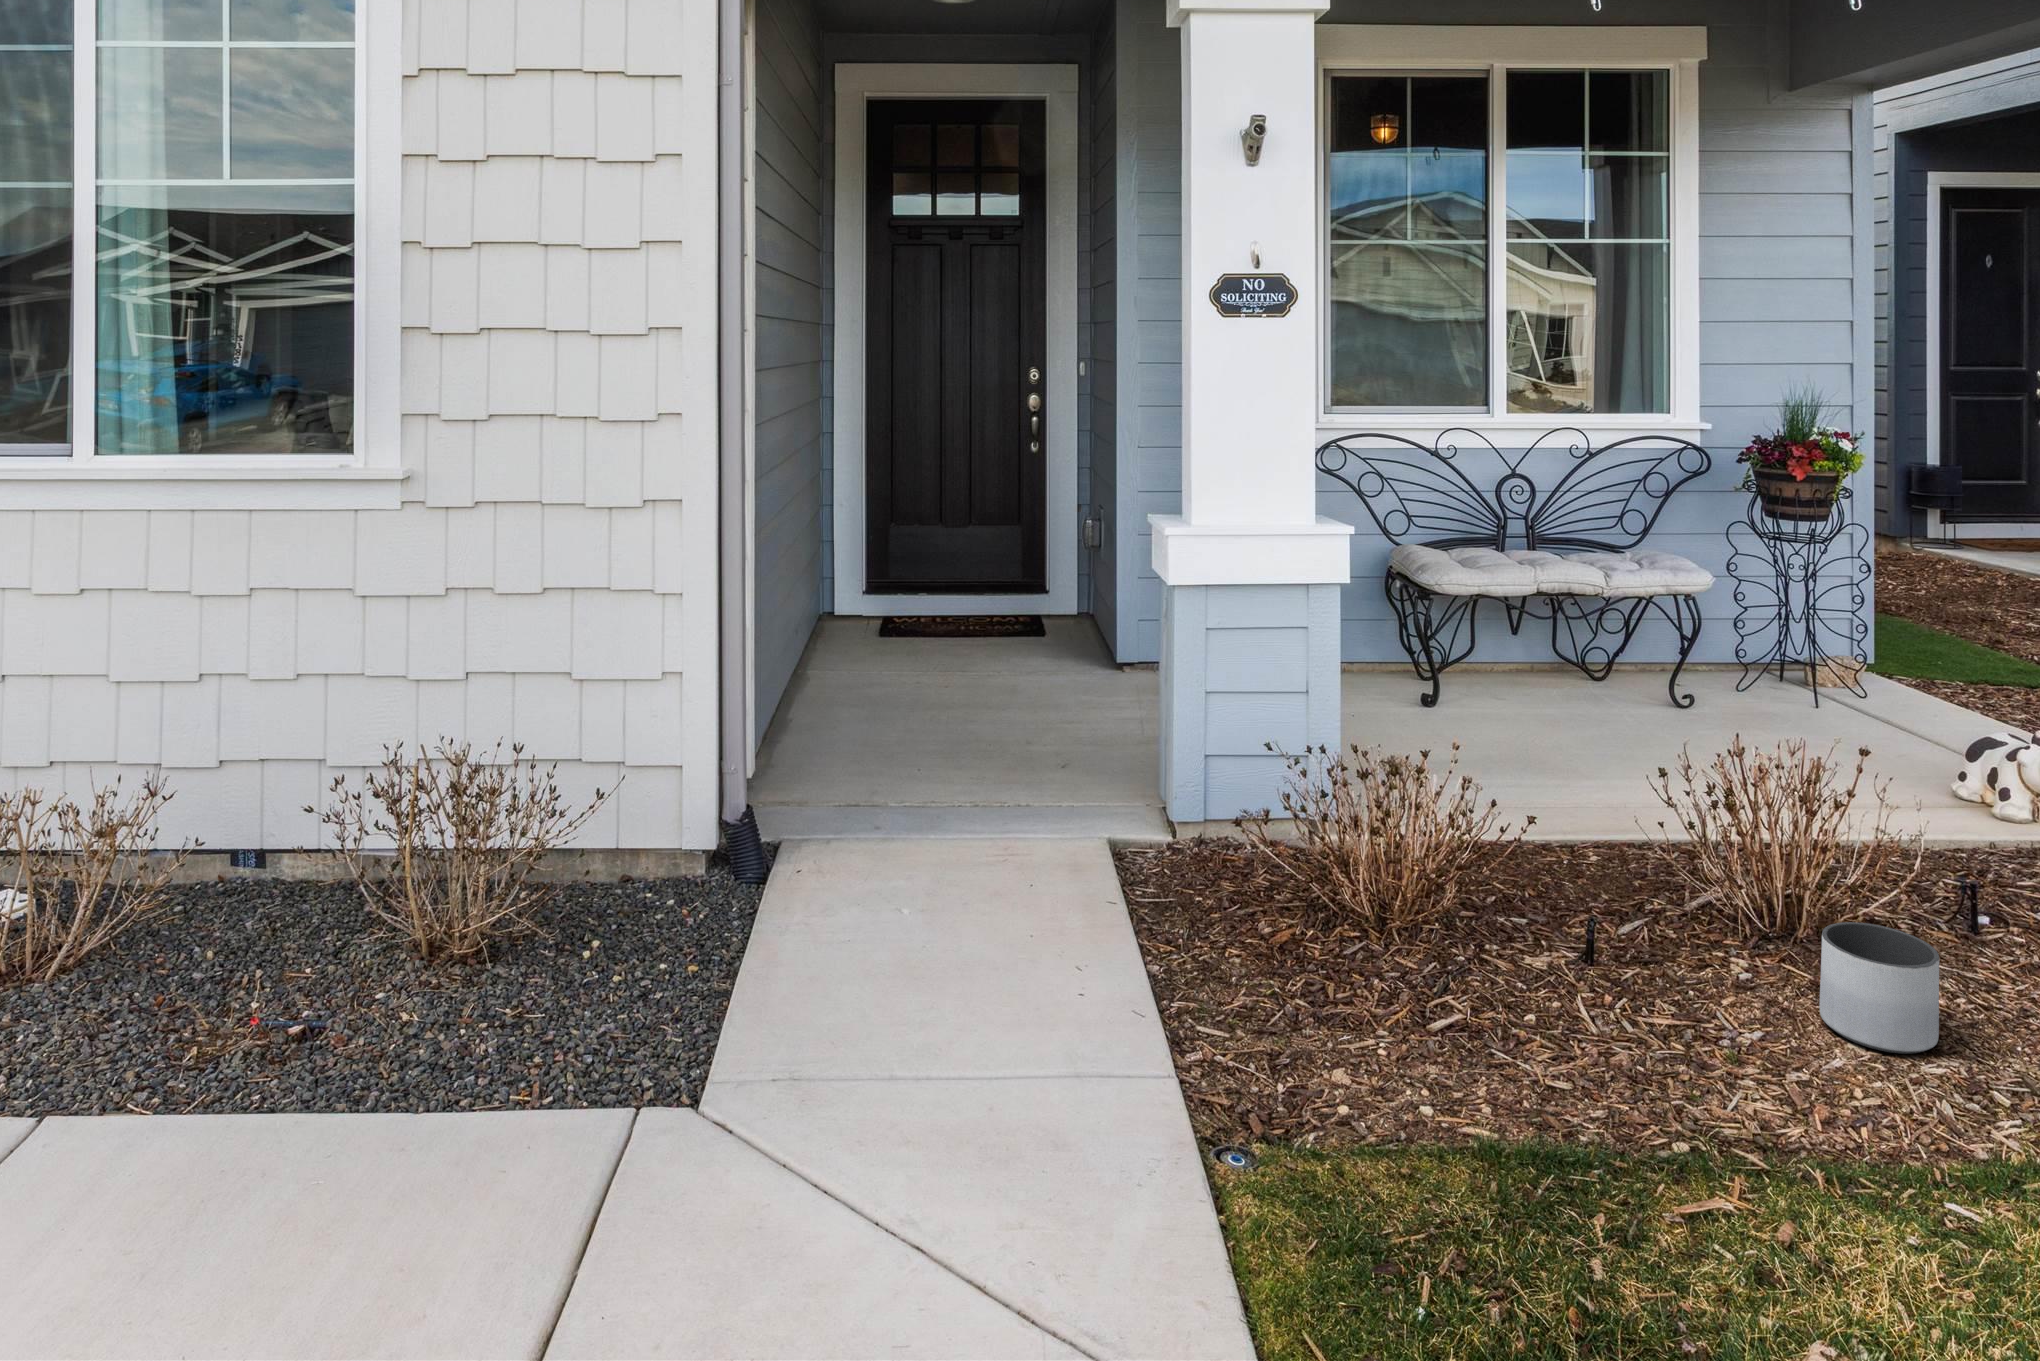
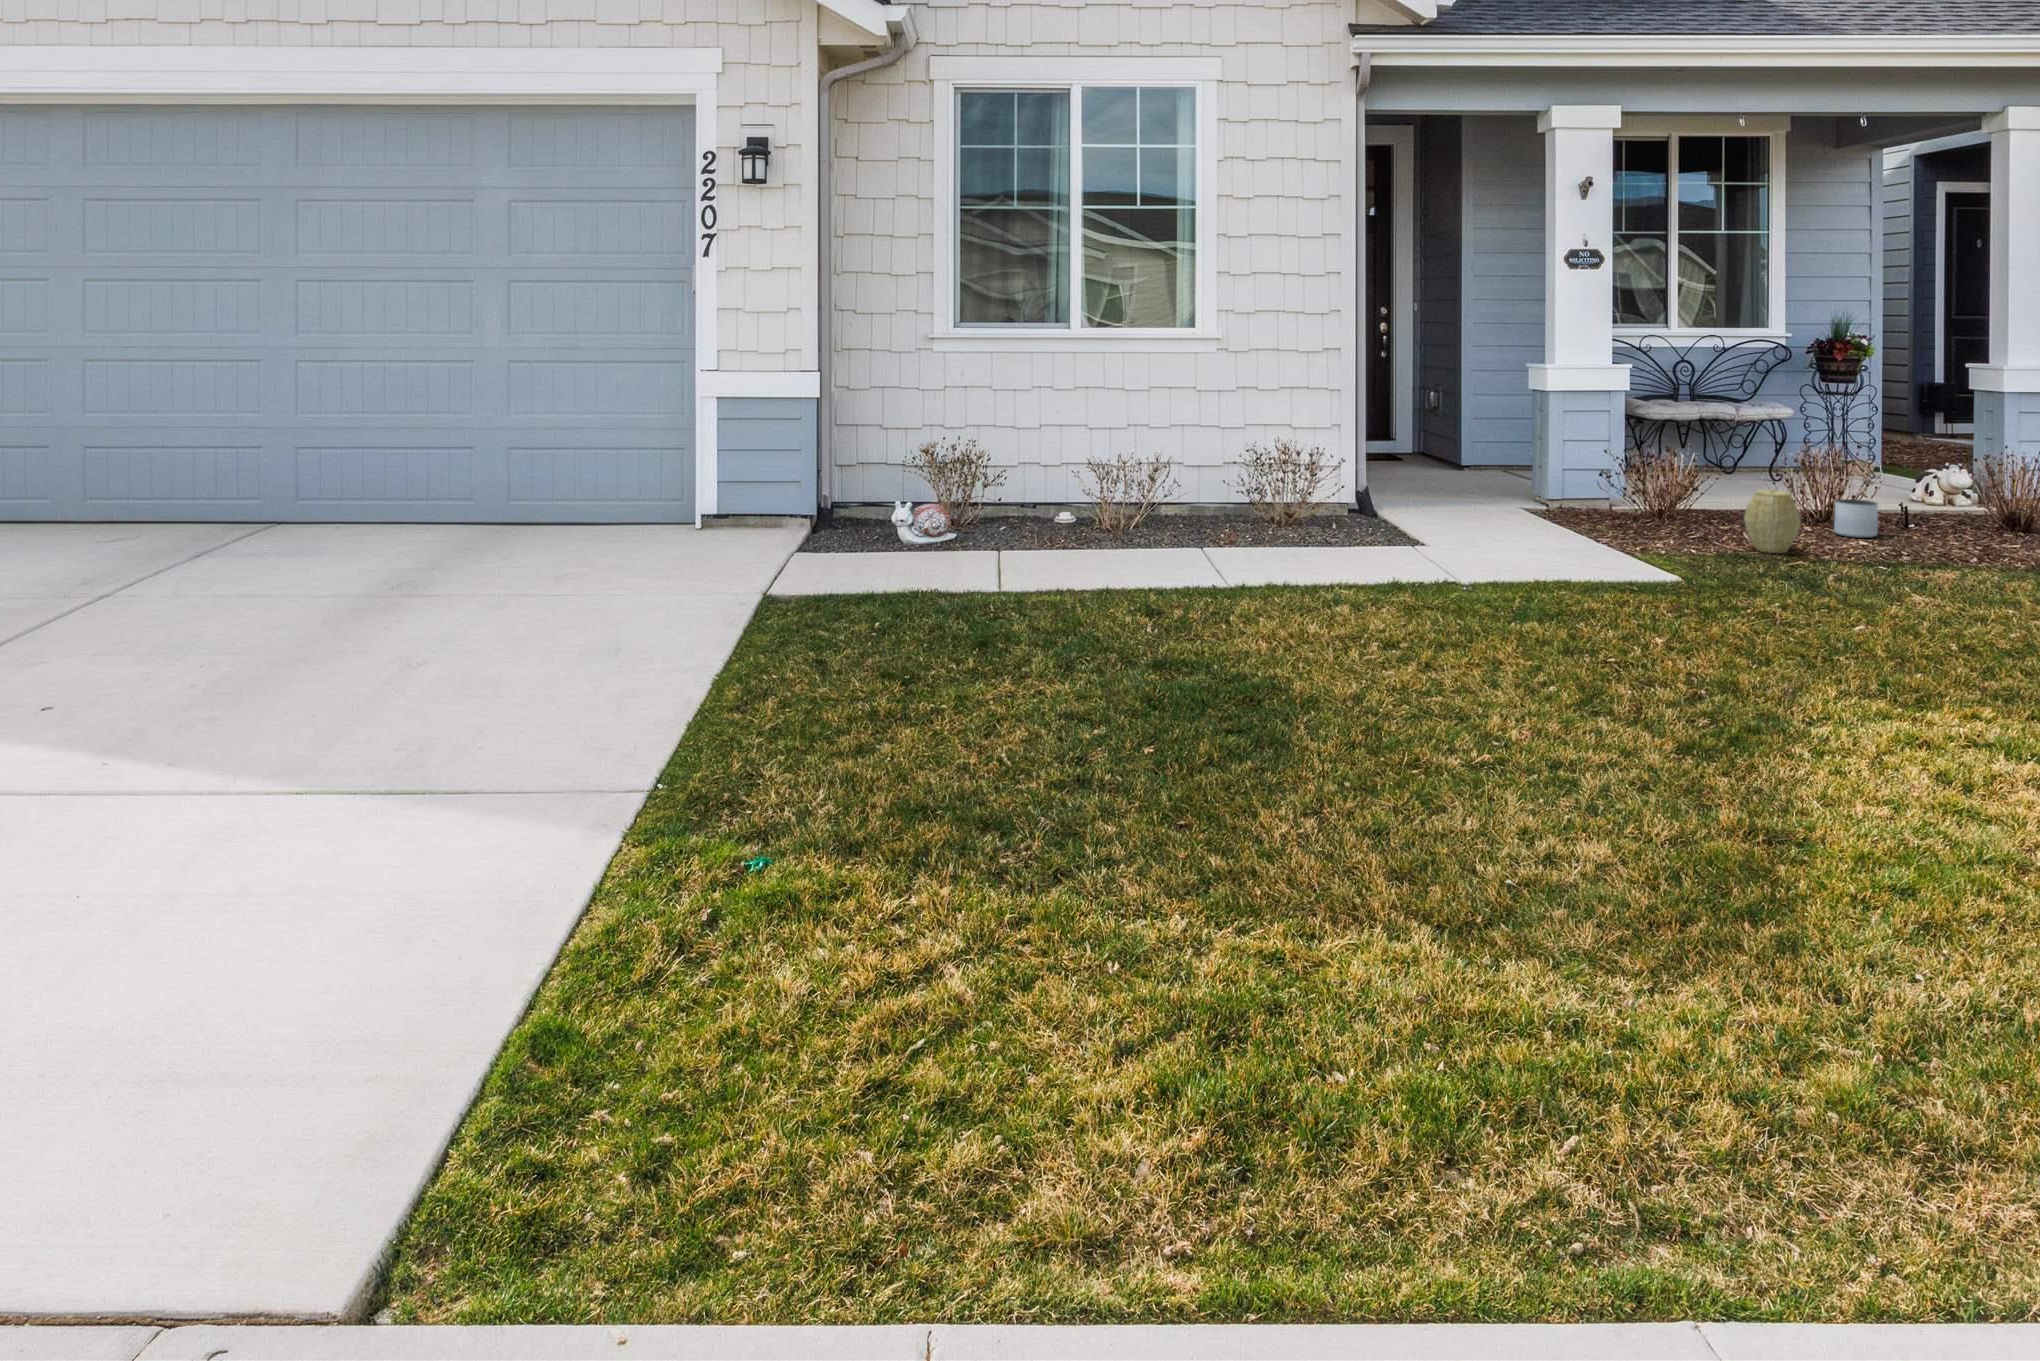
woven basket: none [1571,965,1733,1180] -> present [1744,489,1801,553]

